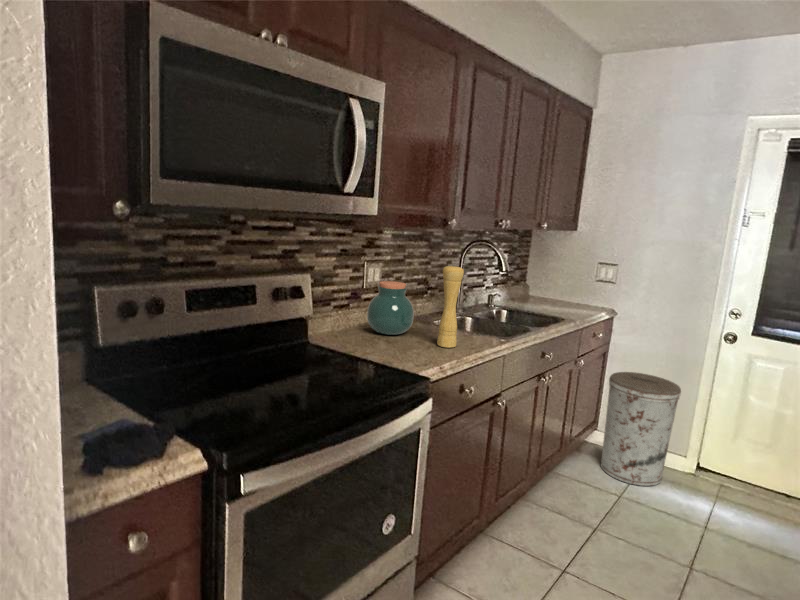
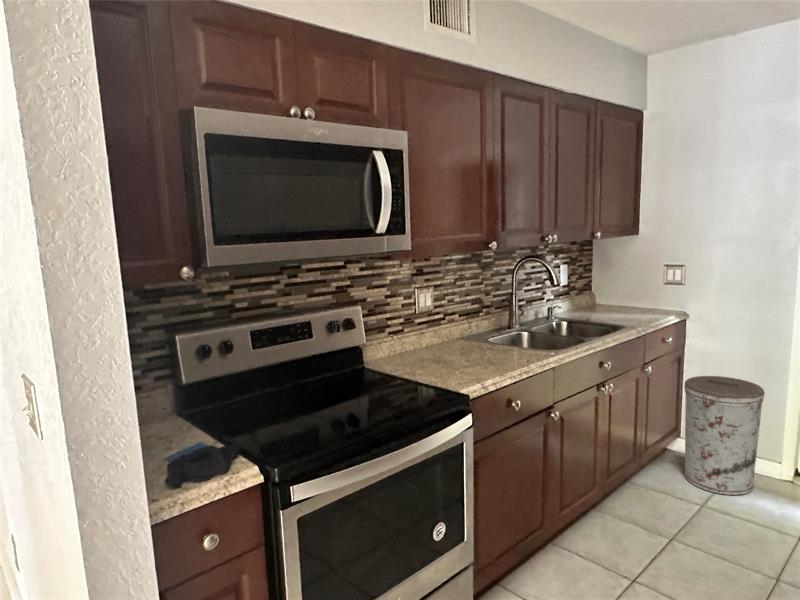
pepper mill: present [437,265,464,348] -> none [483,286,503,365]
jar: present [367,281,414,335] -> none [419,305,463,356]

